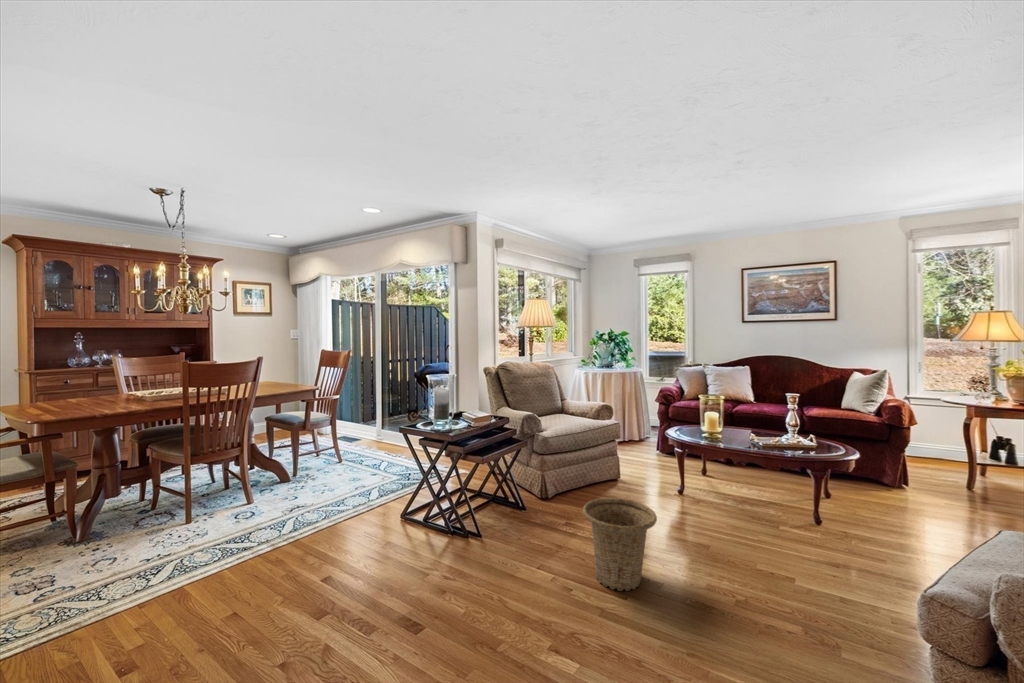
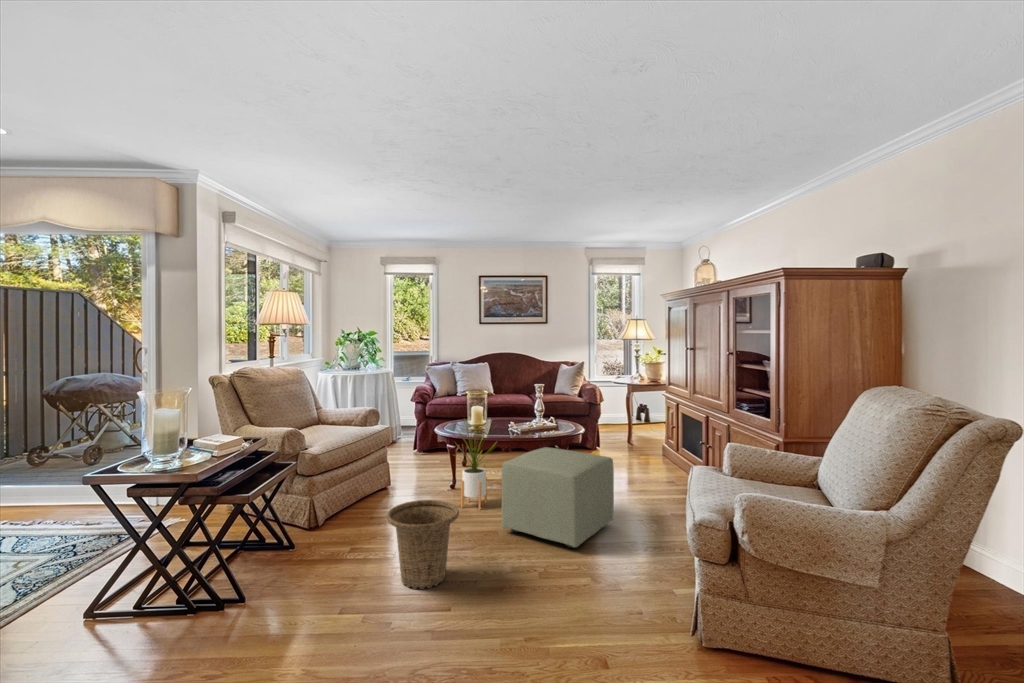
house plant: none [673,418,730,523] -> present [459,421,489,510]
ottoman: none [721,469,887,602] -> present [502,447,614,548]

